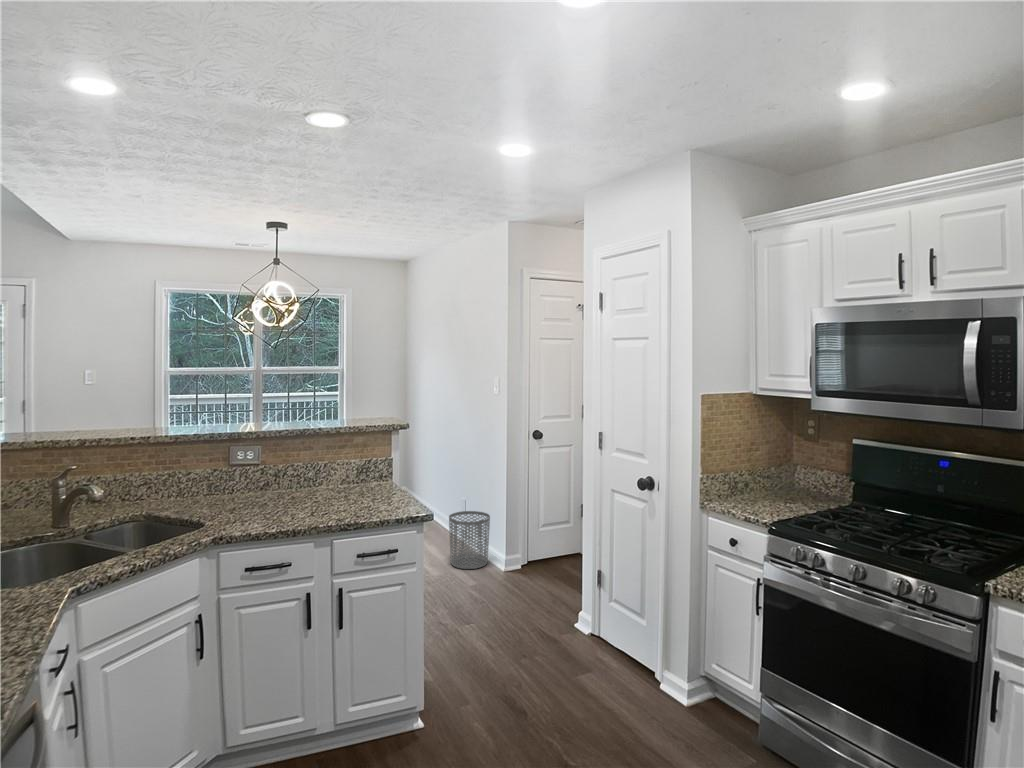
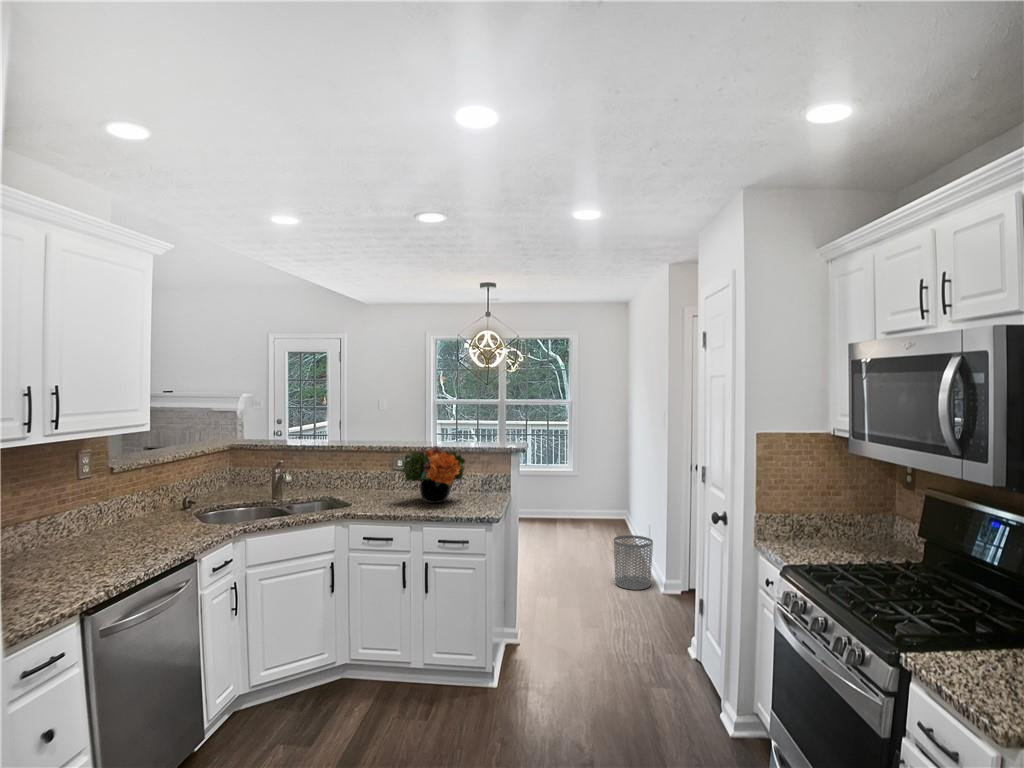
flower arrangement: none [271,429,362,506] -> present [401,446,465,503]

